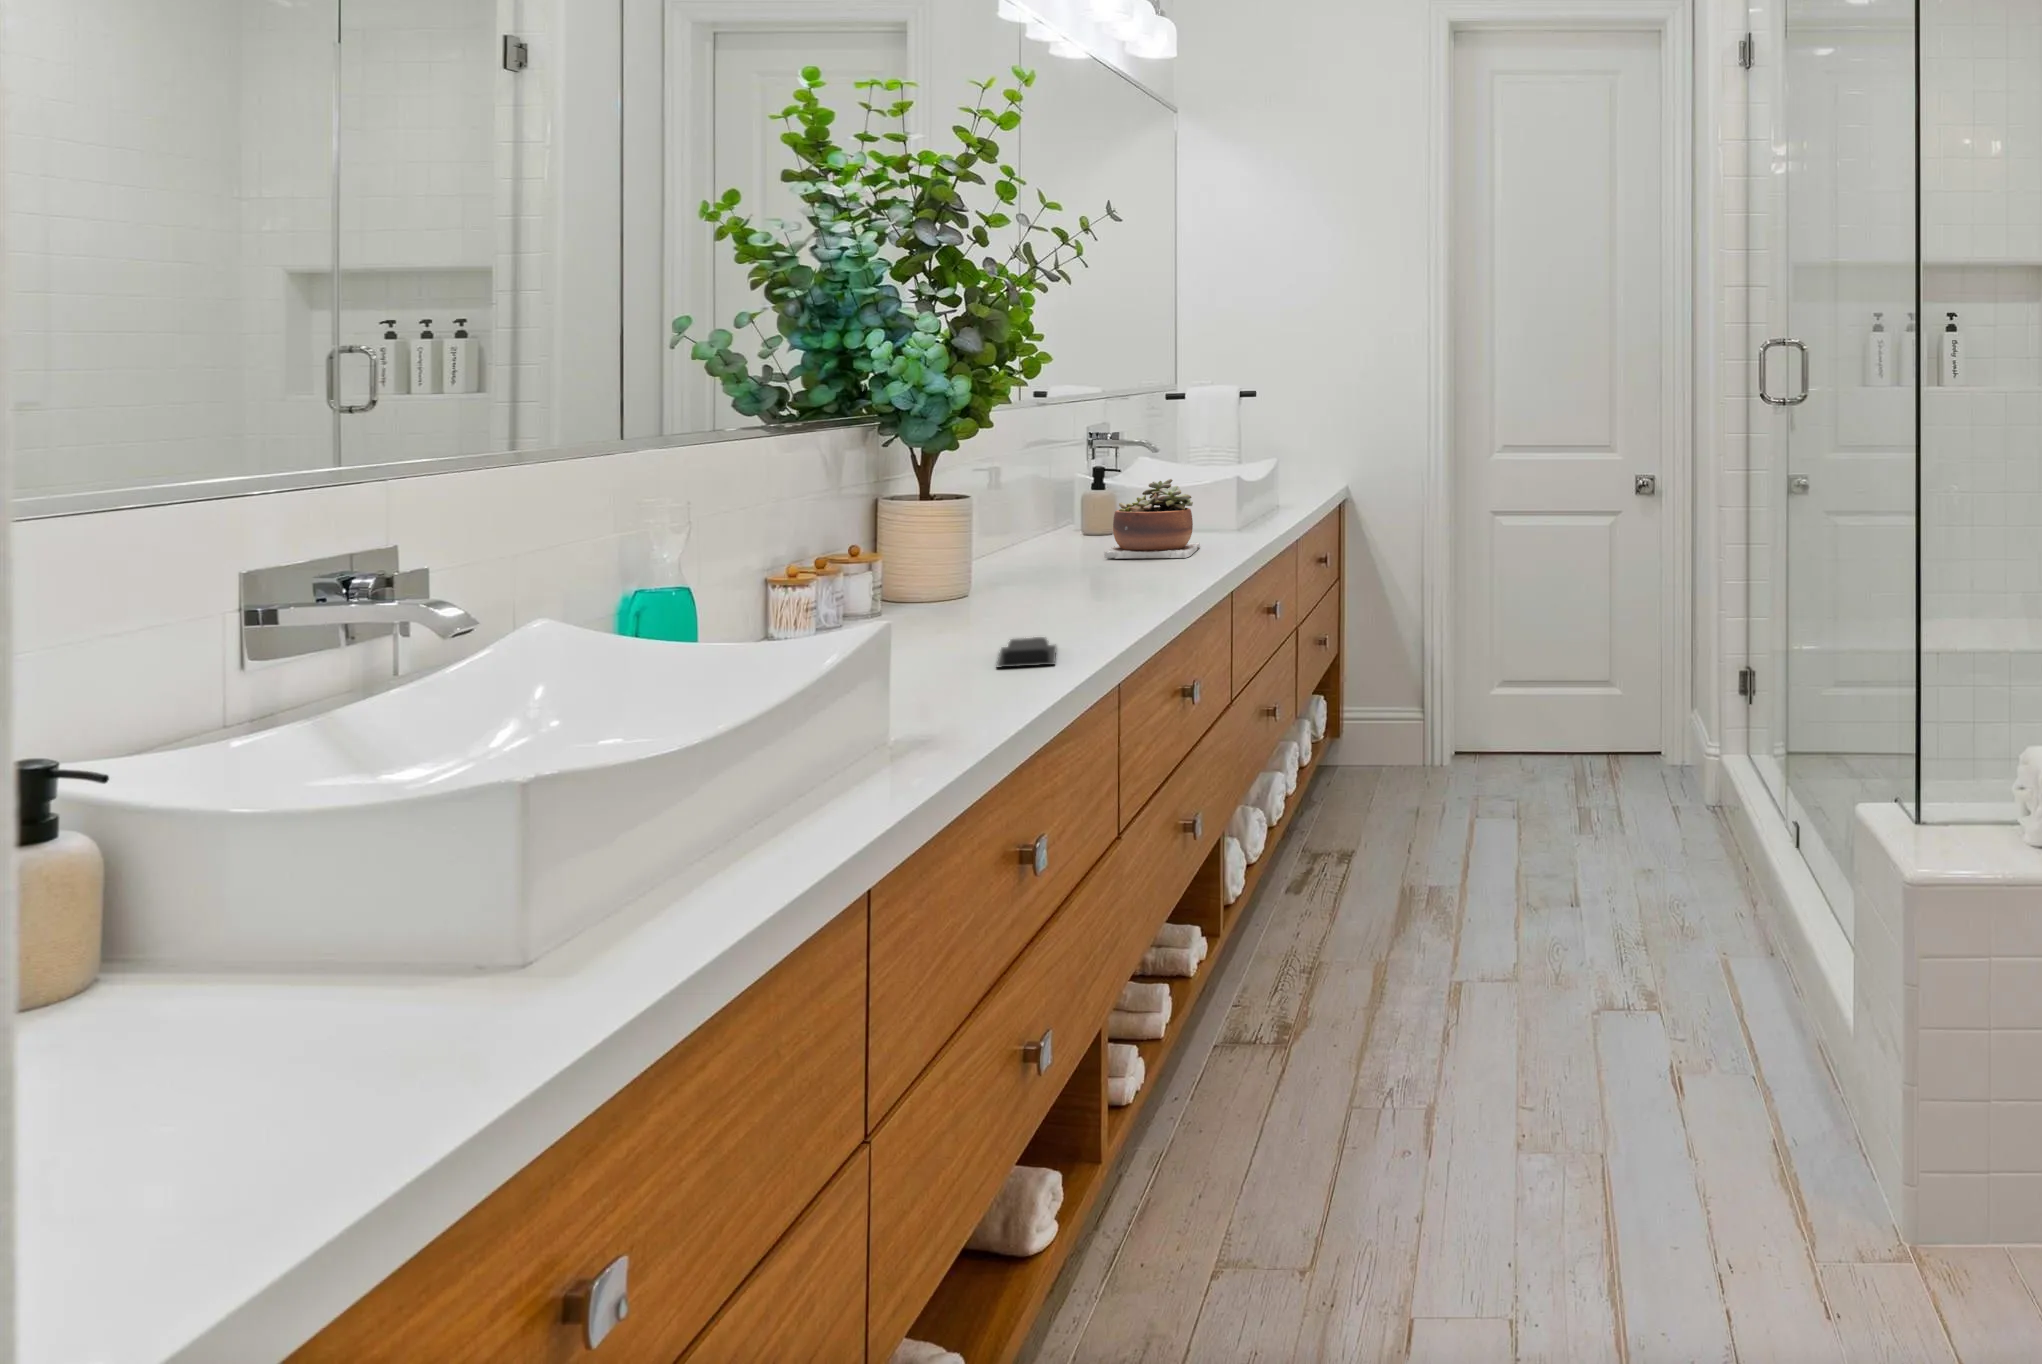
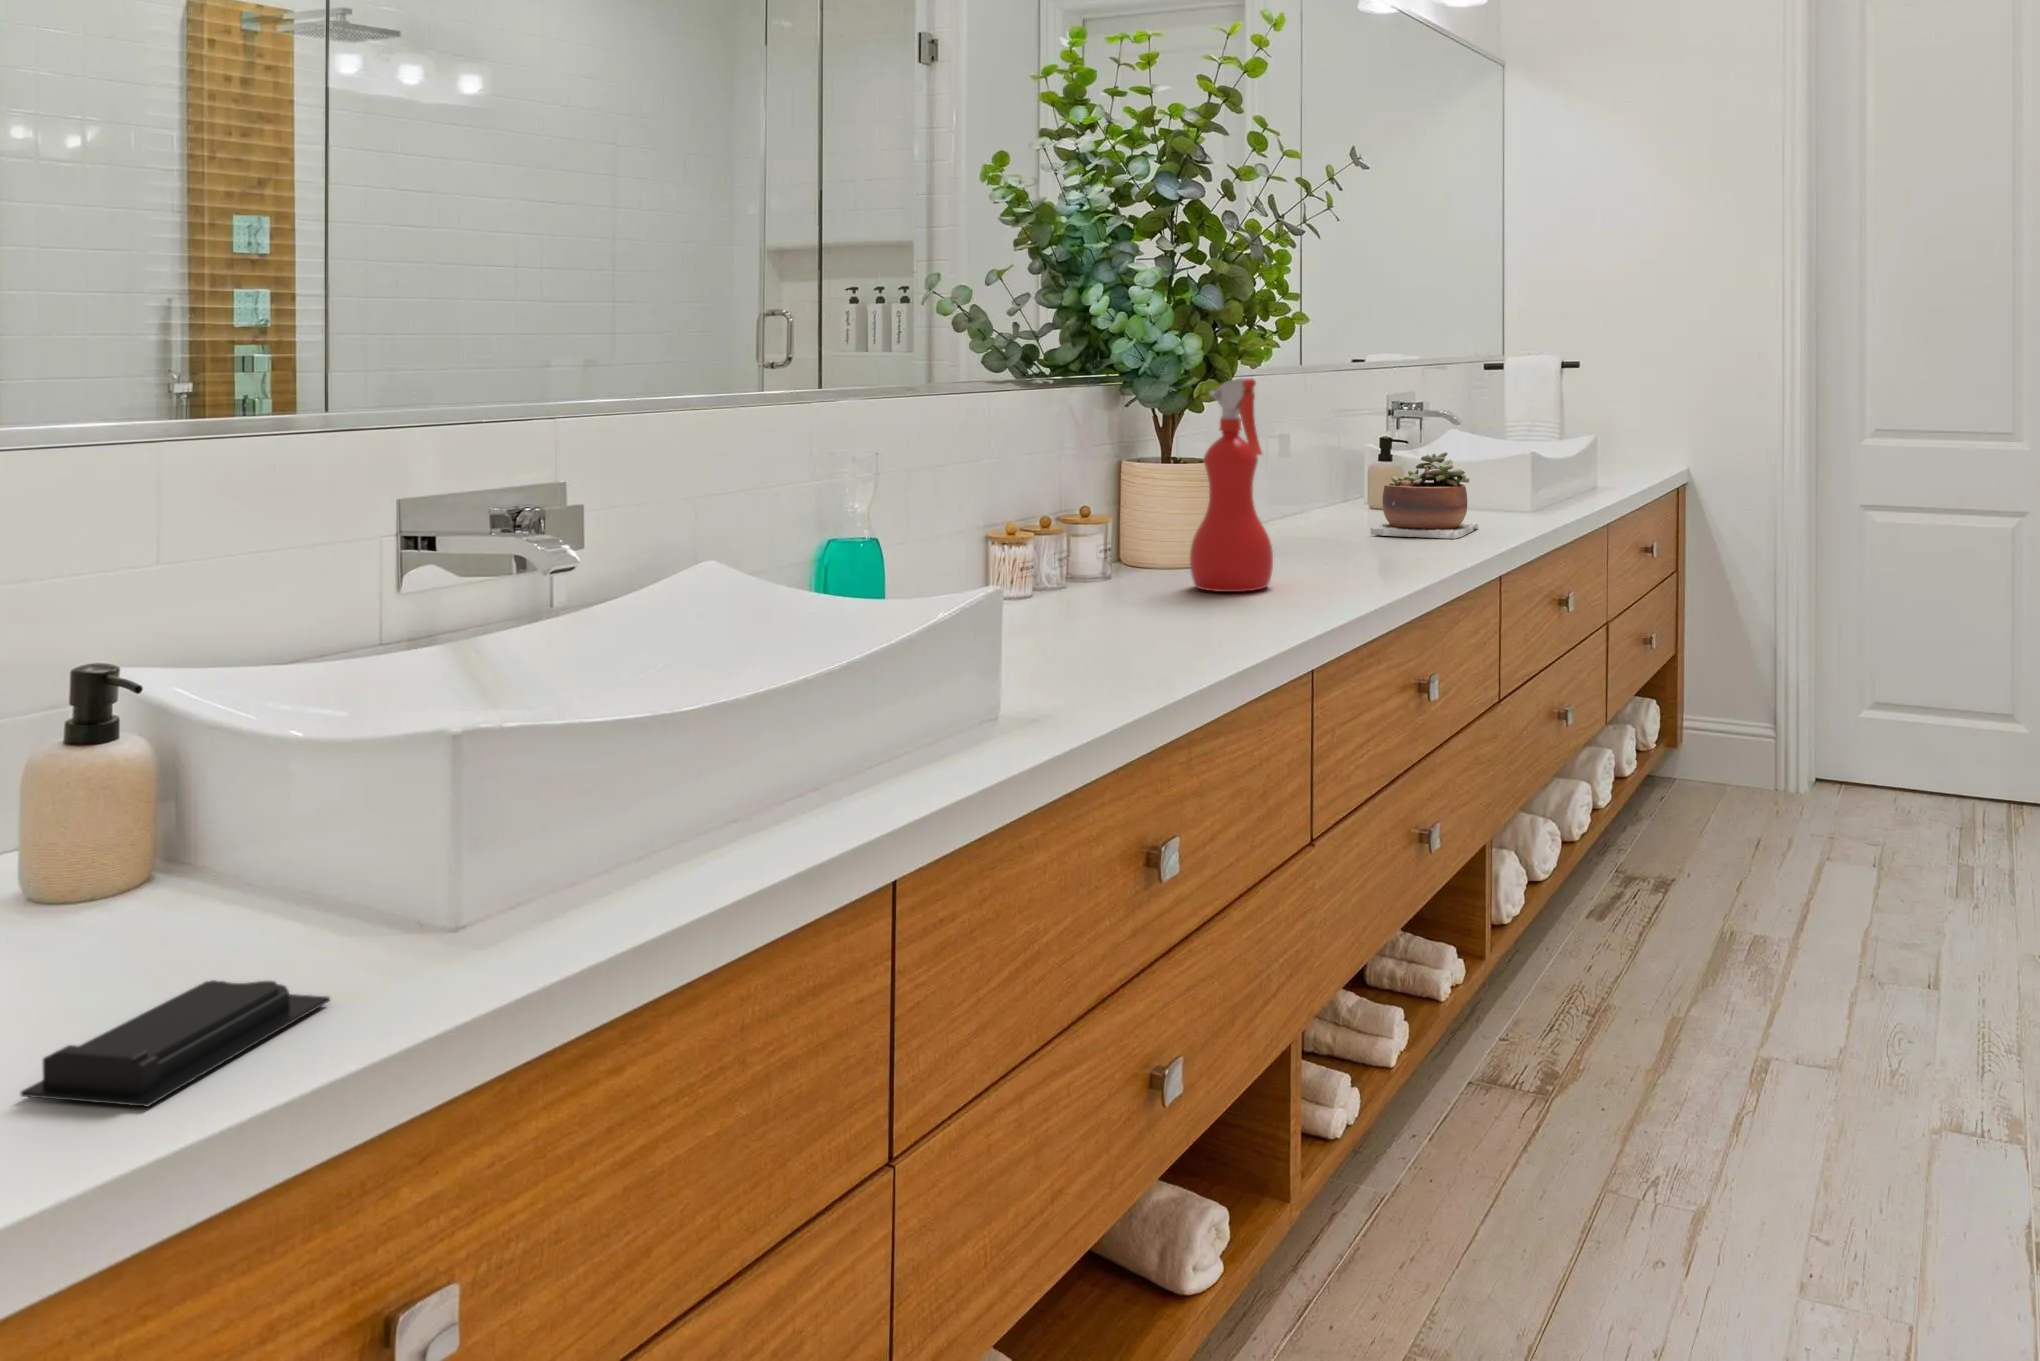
spray bottle: none [969,418,1050,618] -> present [1190,378,1273,592]
soap bar: present [997,637,1056,668] -> present [21,980,330,1106]

